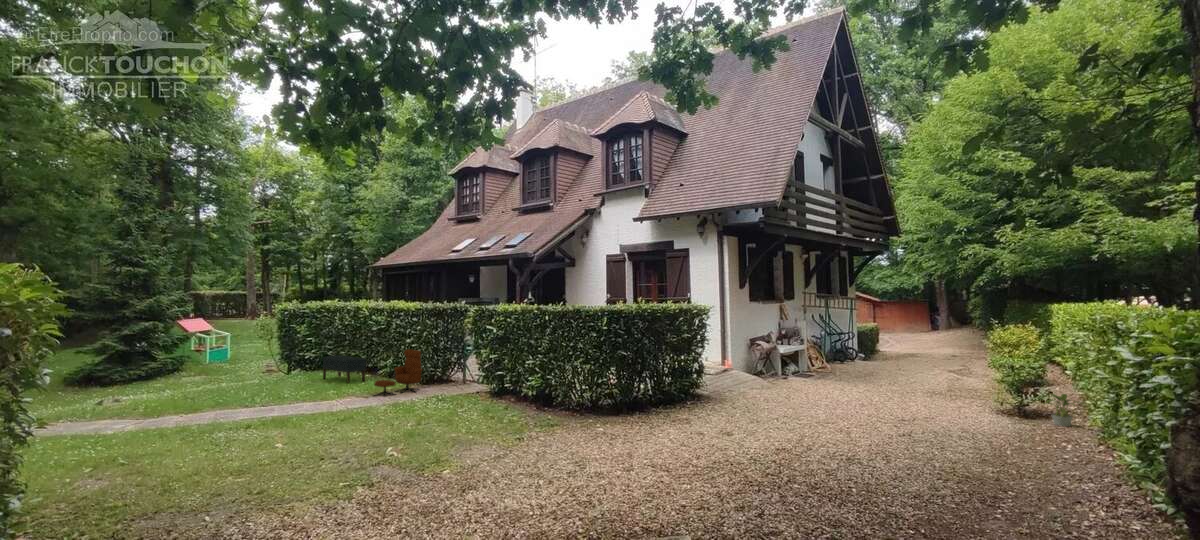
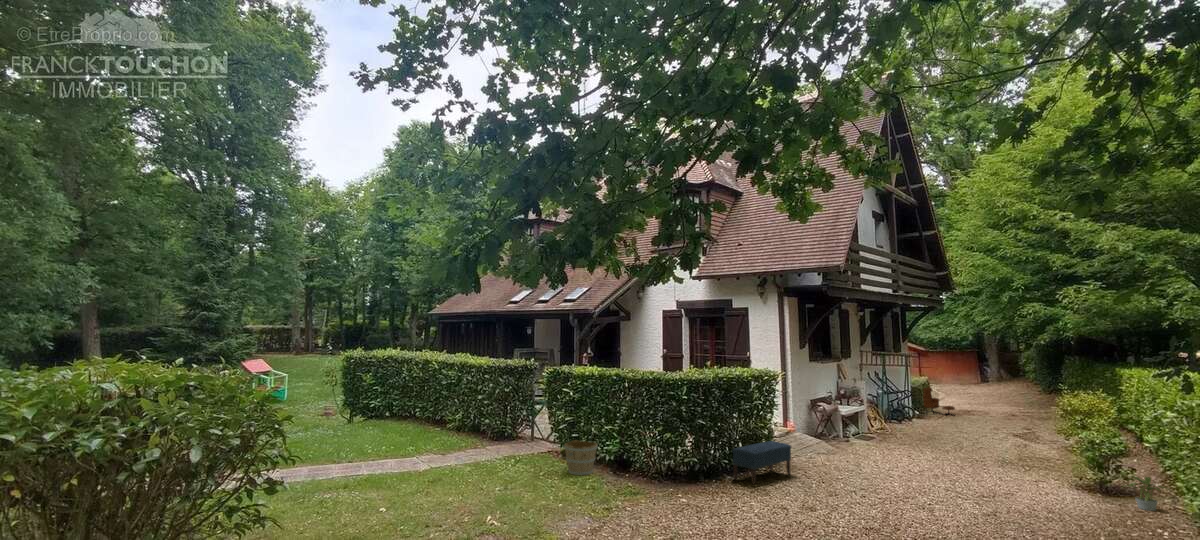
lounge chair: present [374,350,422,396] -> present [923,387,955,416]
bench: present [322,355,366,383] -> present [732,441,791,484]
wooden bucket: none [484,377,520,412] -> present [564,440,598,476]

